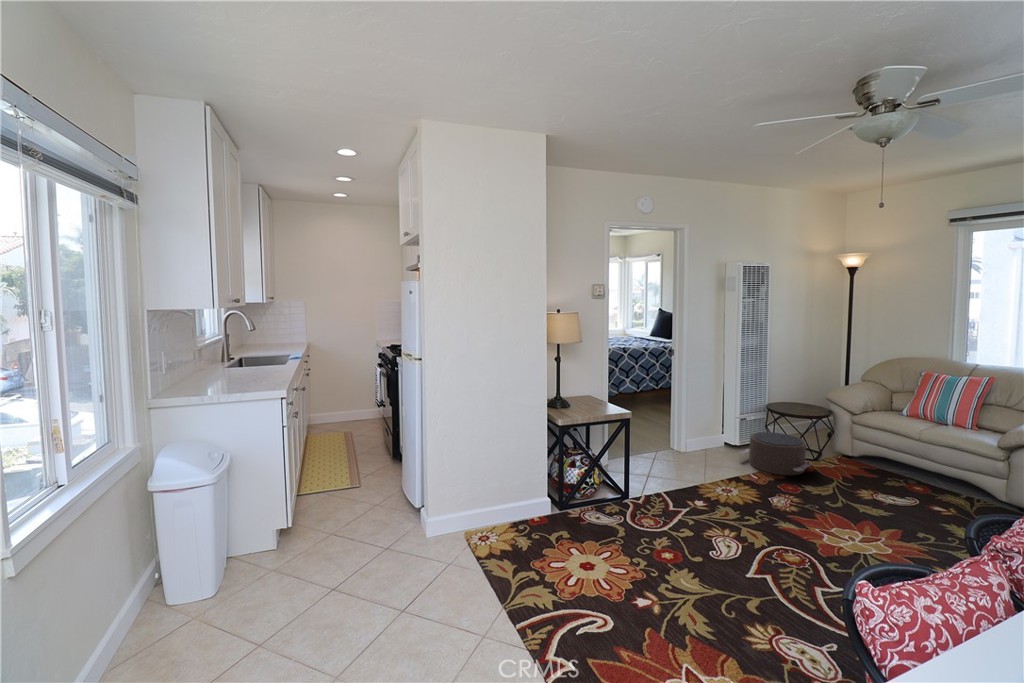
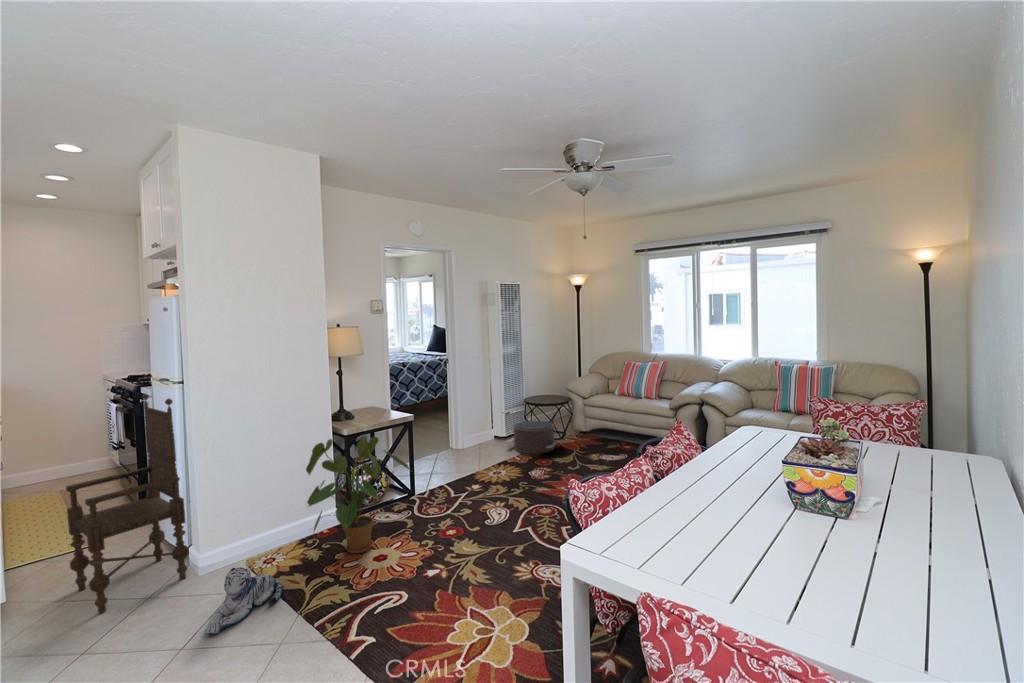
armchair: none [338,368,420,553] -> present [66,394,189,613]
house plant: none [518,430,628,554] -> present [306,436,409,553]
plush toy: none [425,546,493,605] -> present [205,567,282,634]

